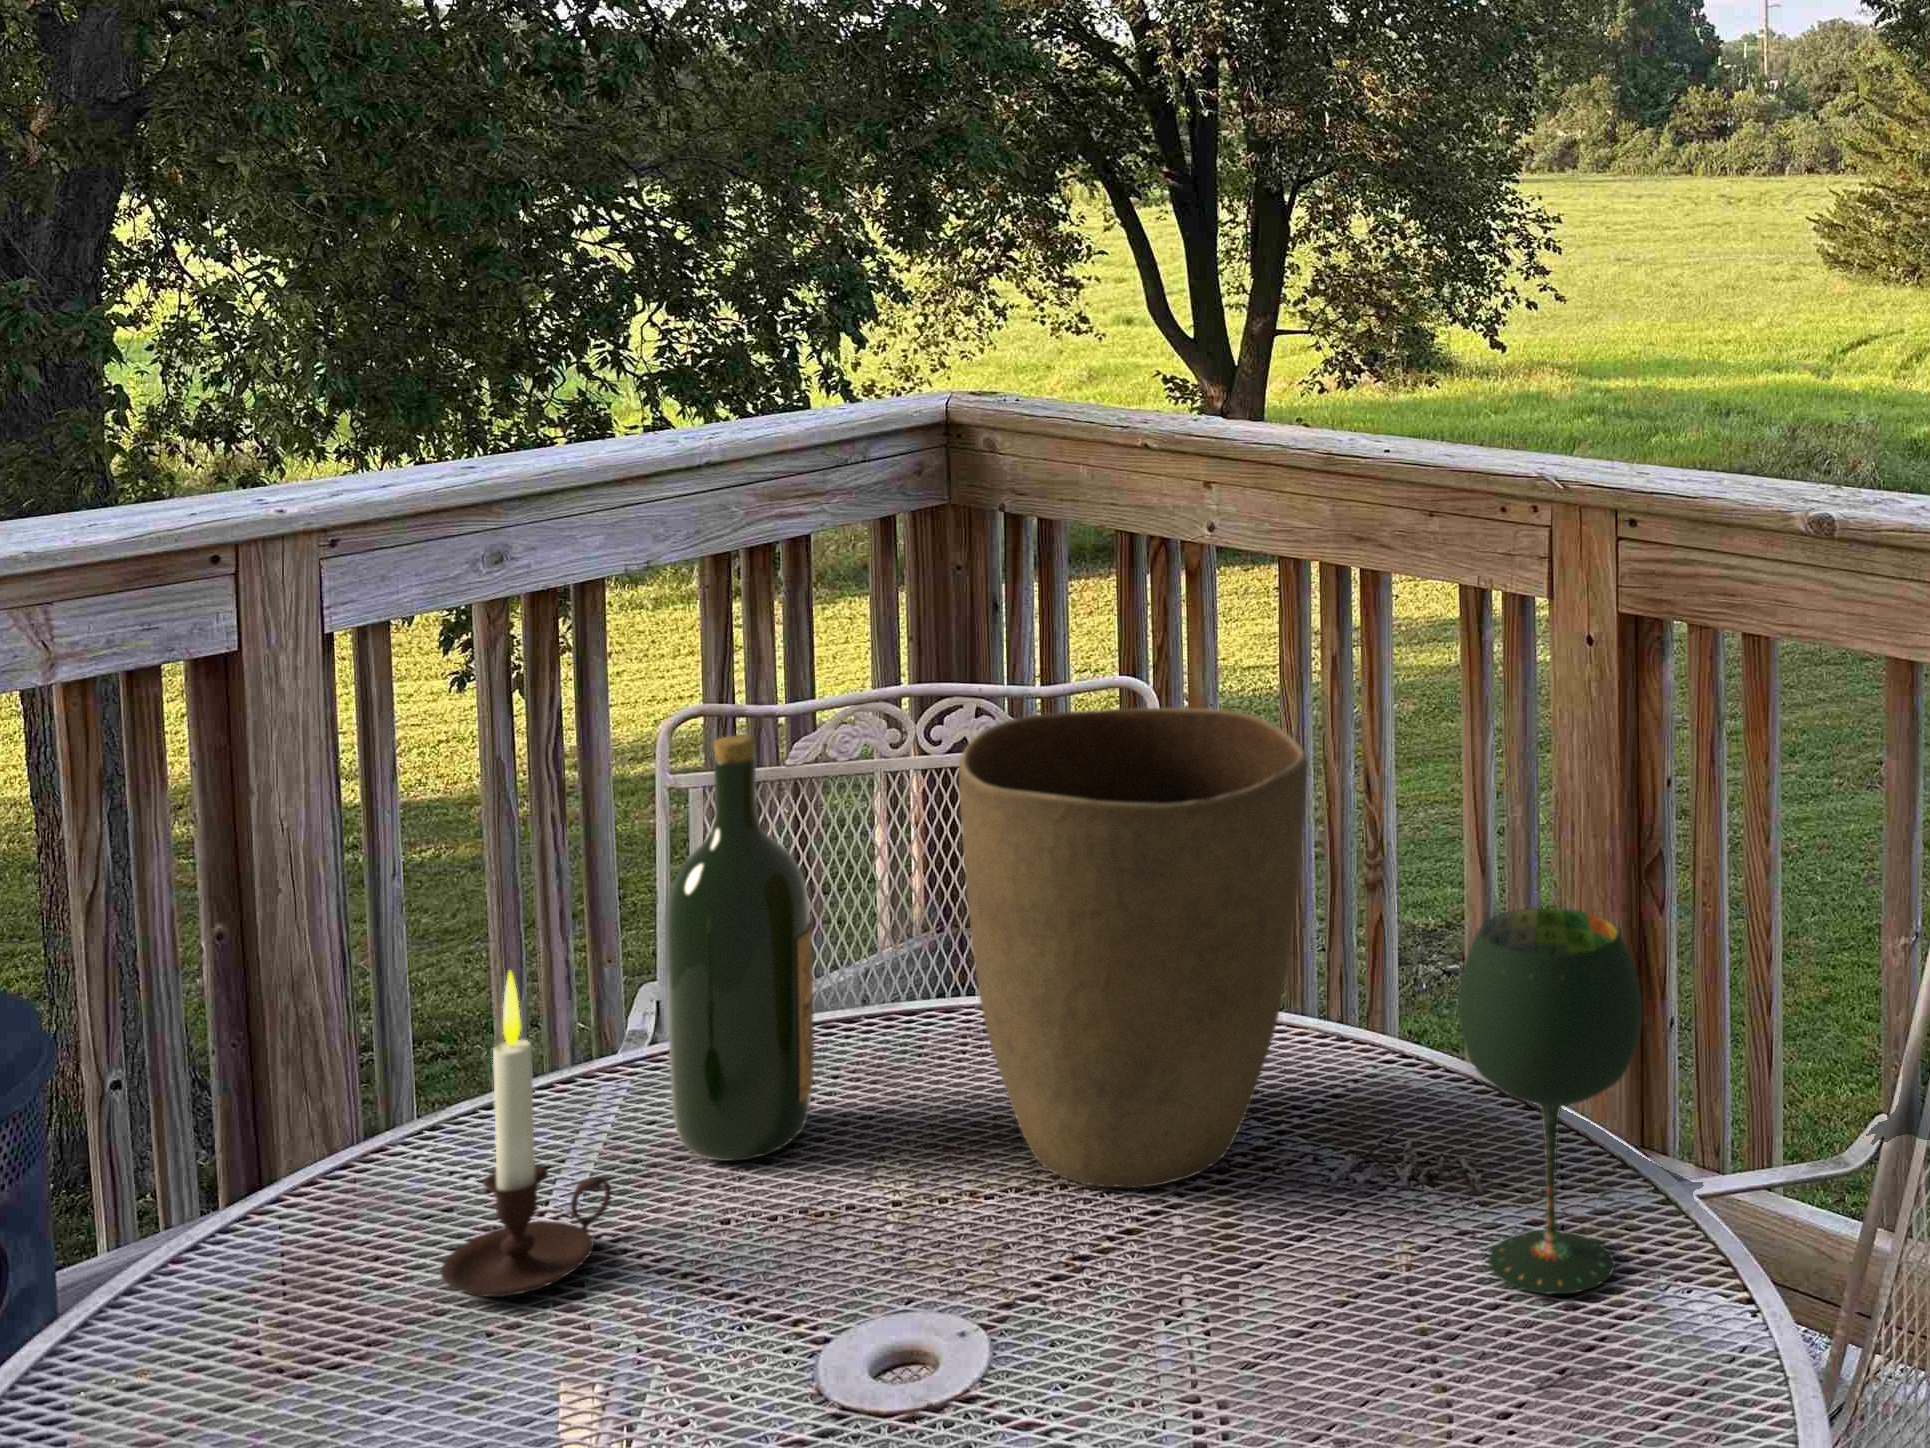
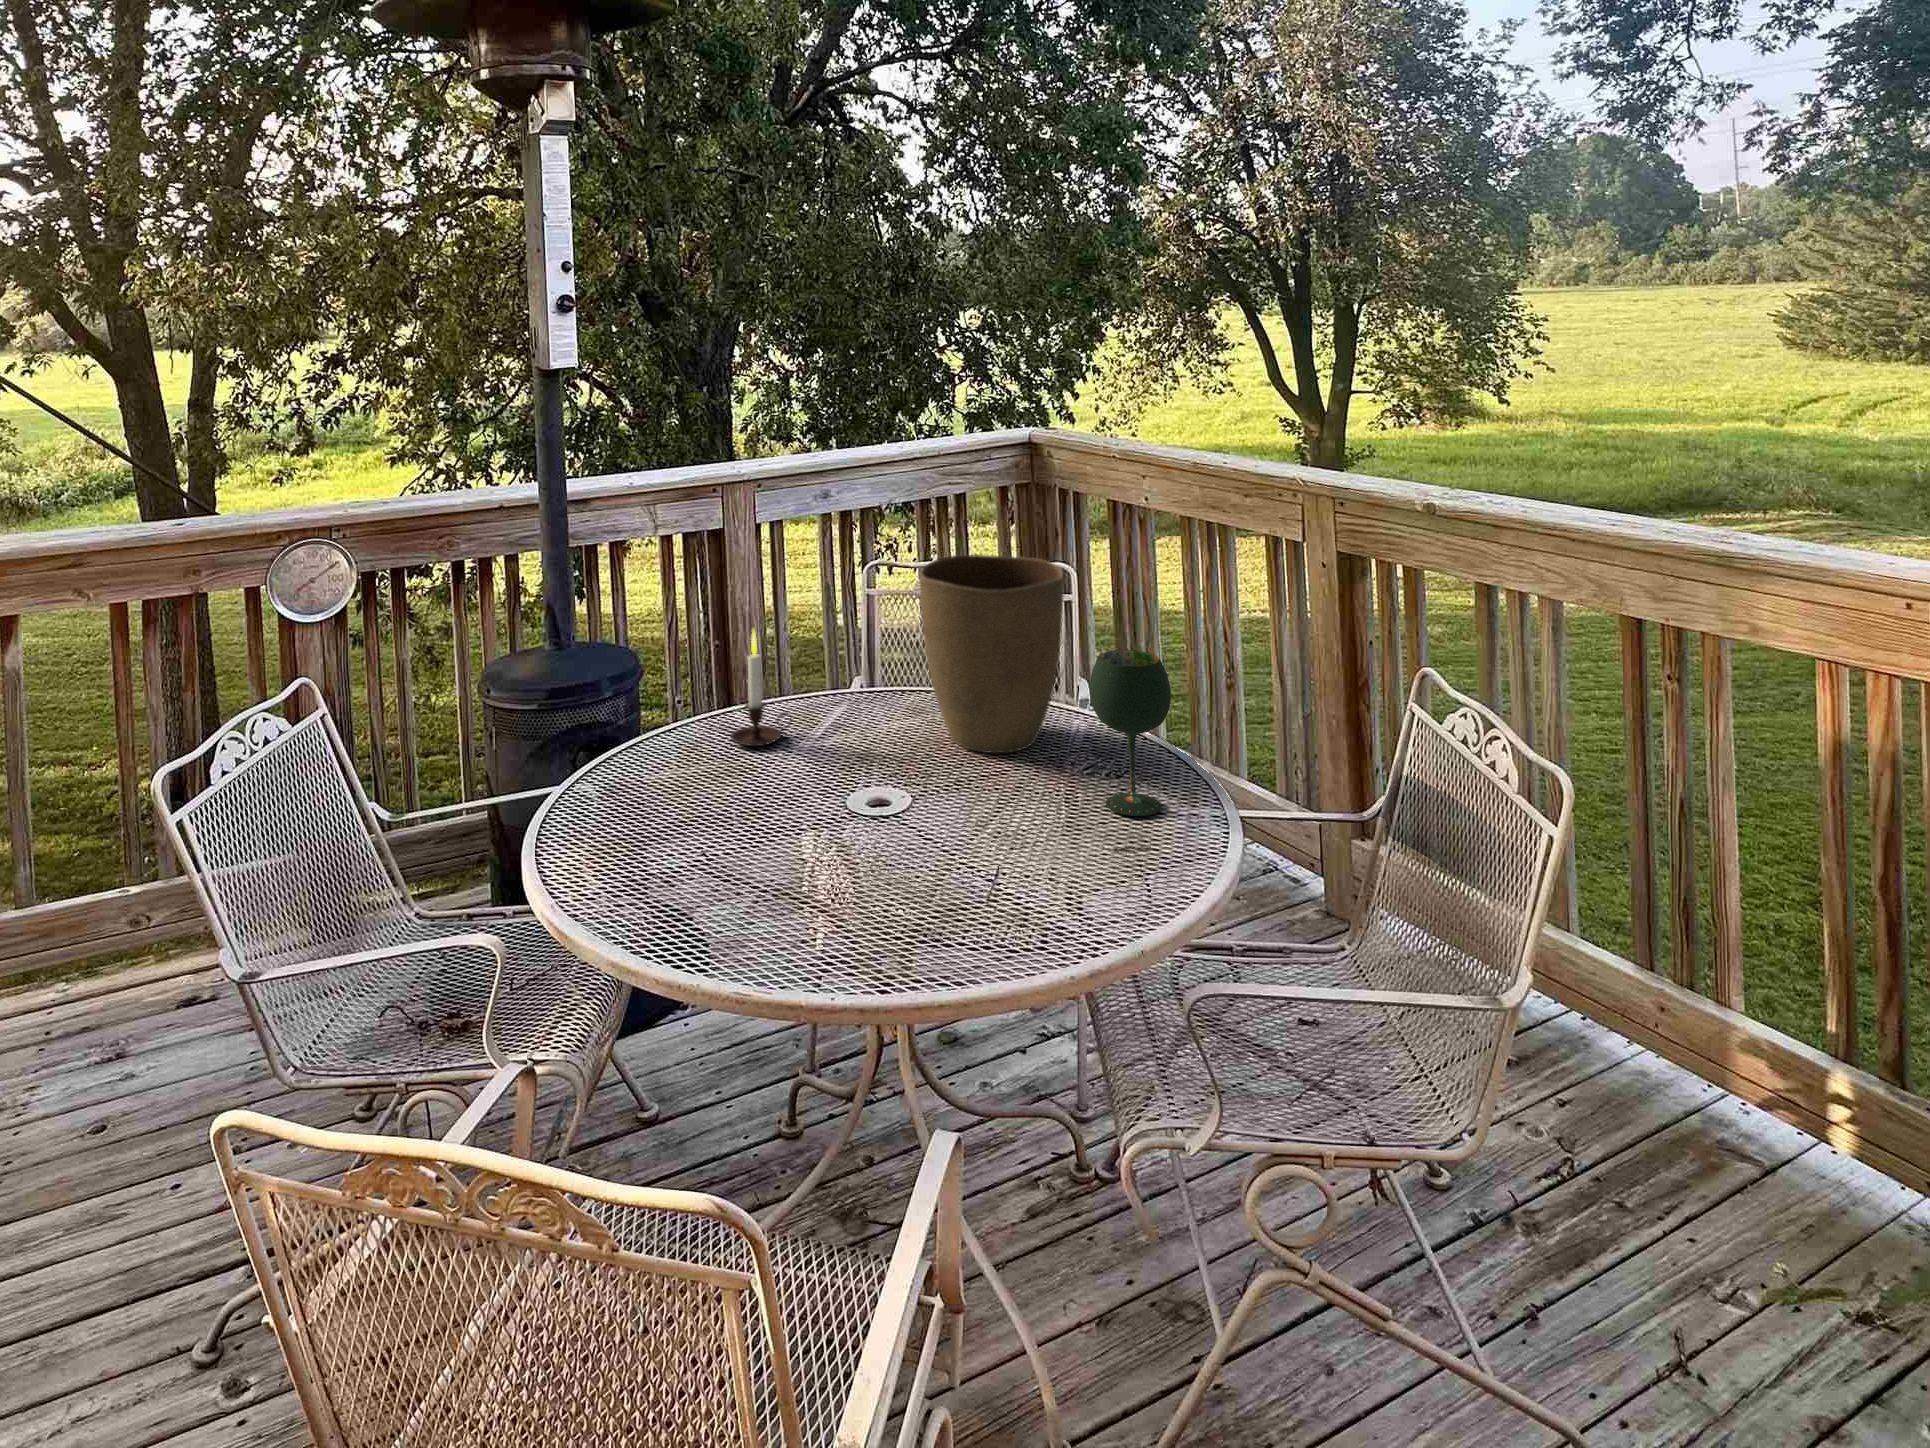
wine bottle: present [666,736,814,1161] -> none [822,552,877,720]

